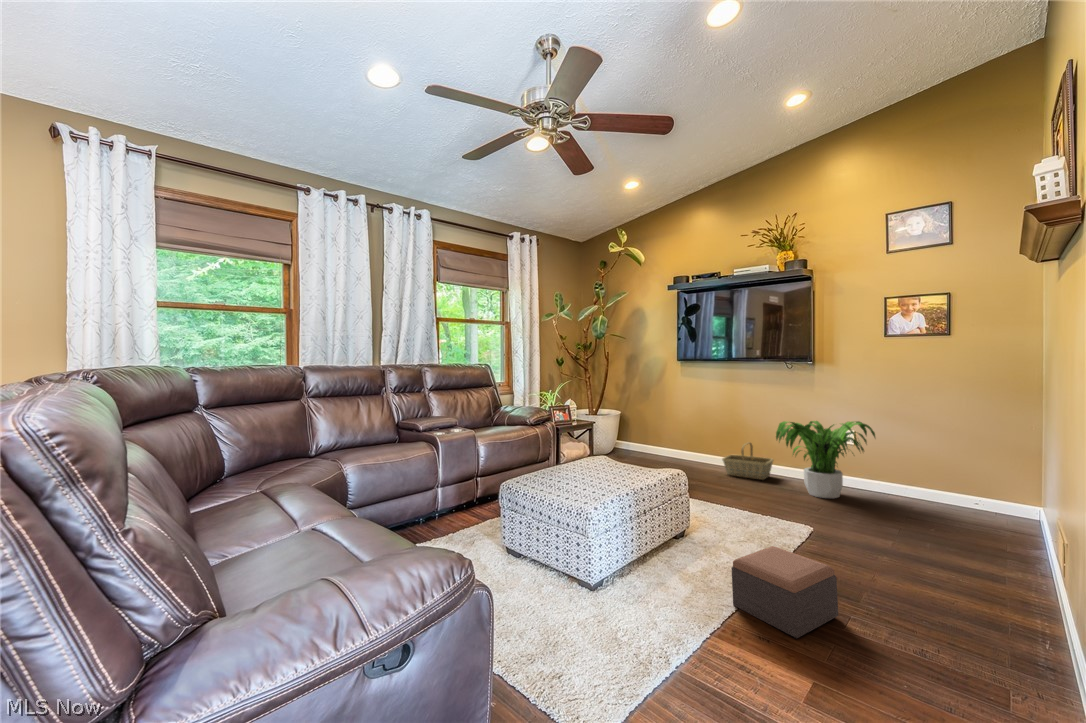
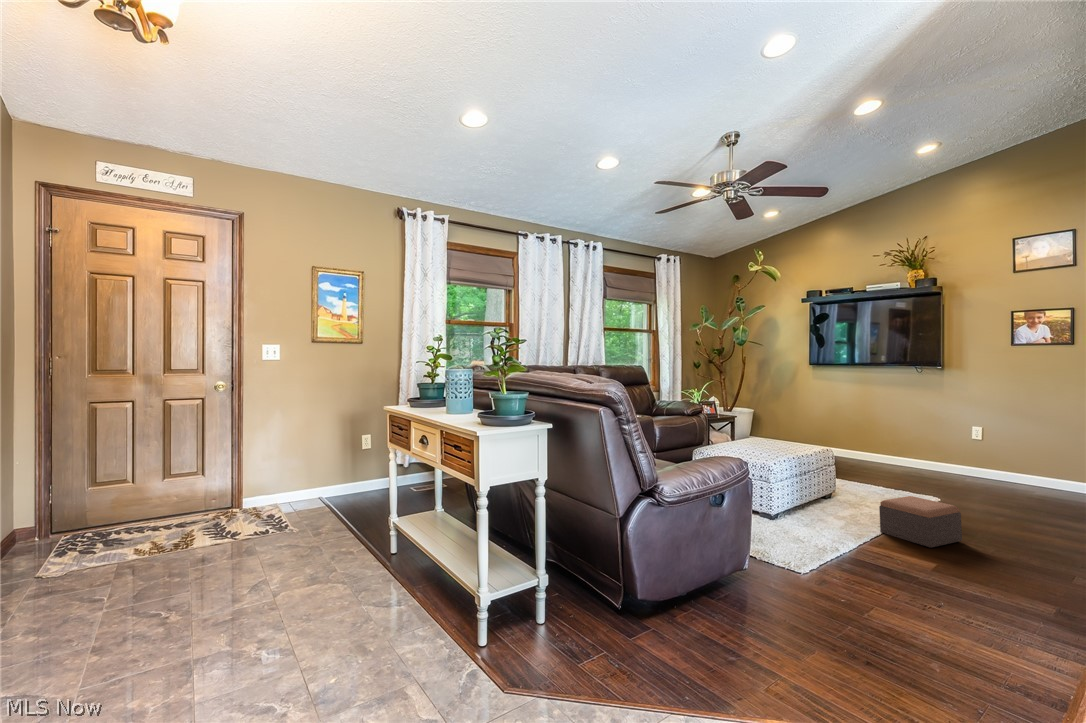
potted plant: present [776,421,875,498] -> none [906,416,1002,482]
basket: present [722,443,774,480] -> none [852,436,902,468]

